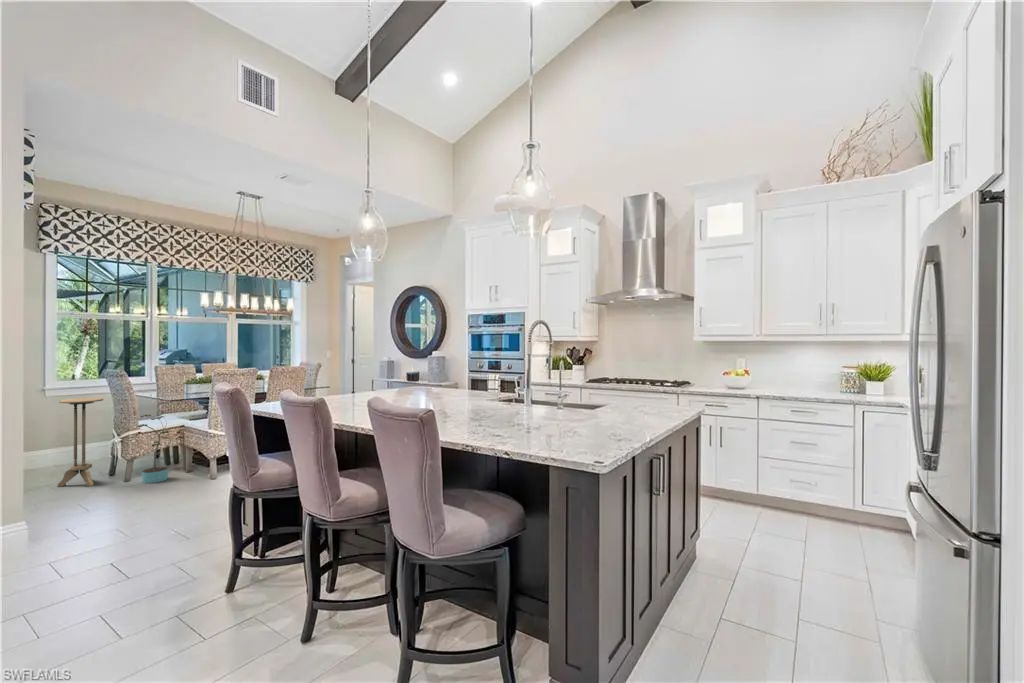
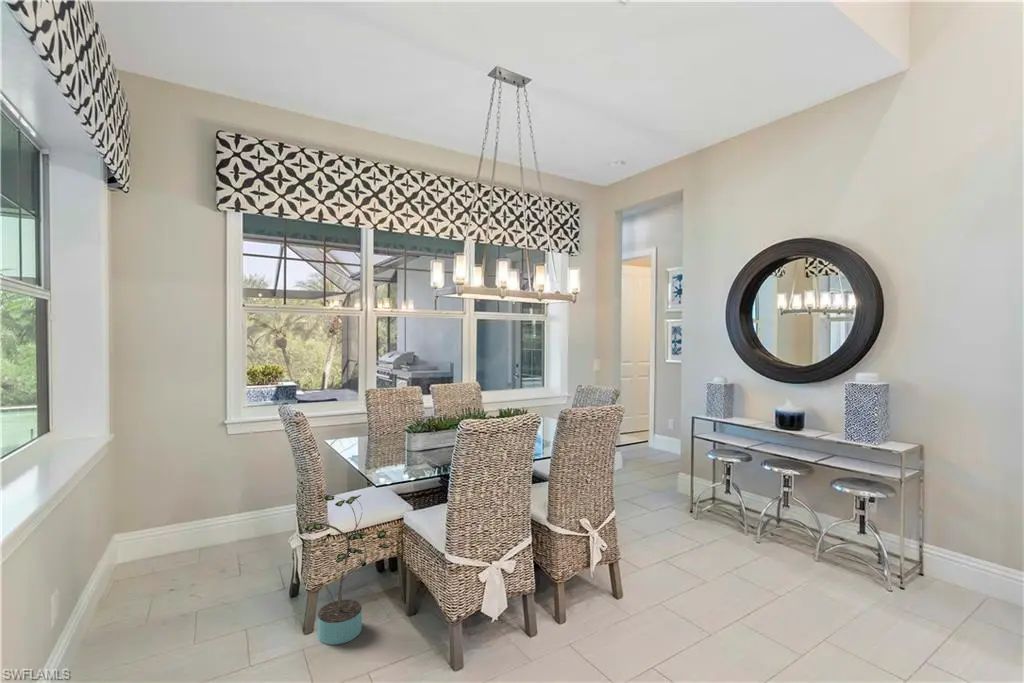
side table: present [57,398,103,487] -> none [194,451,265,630]

